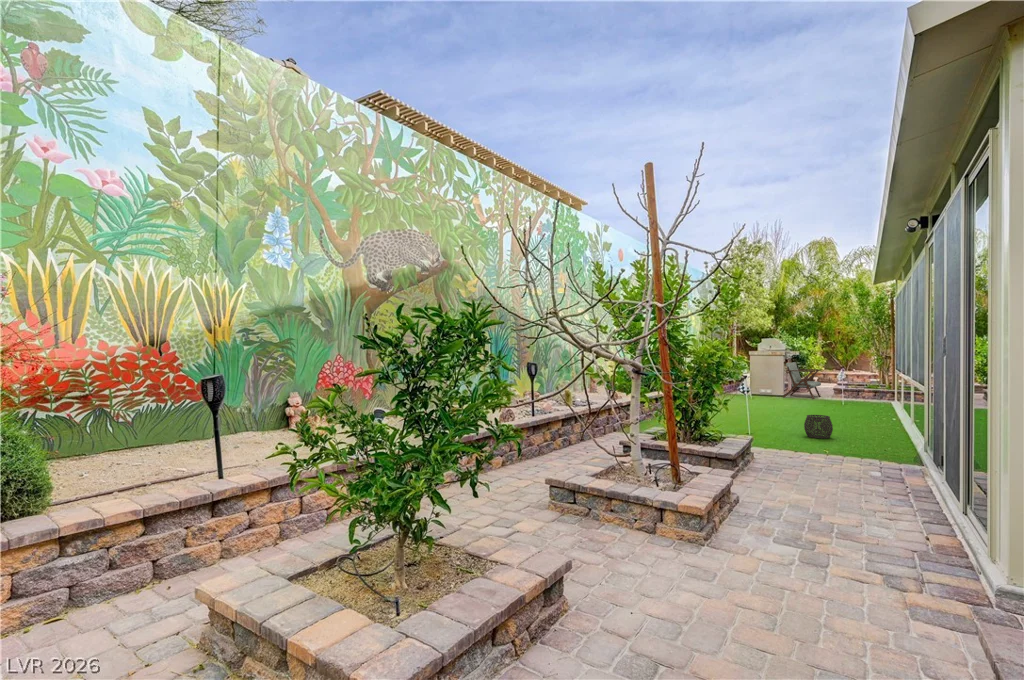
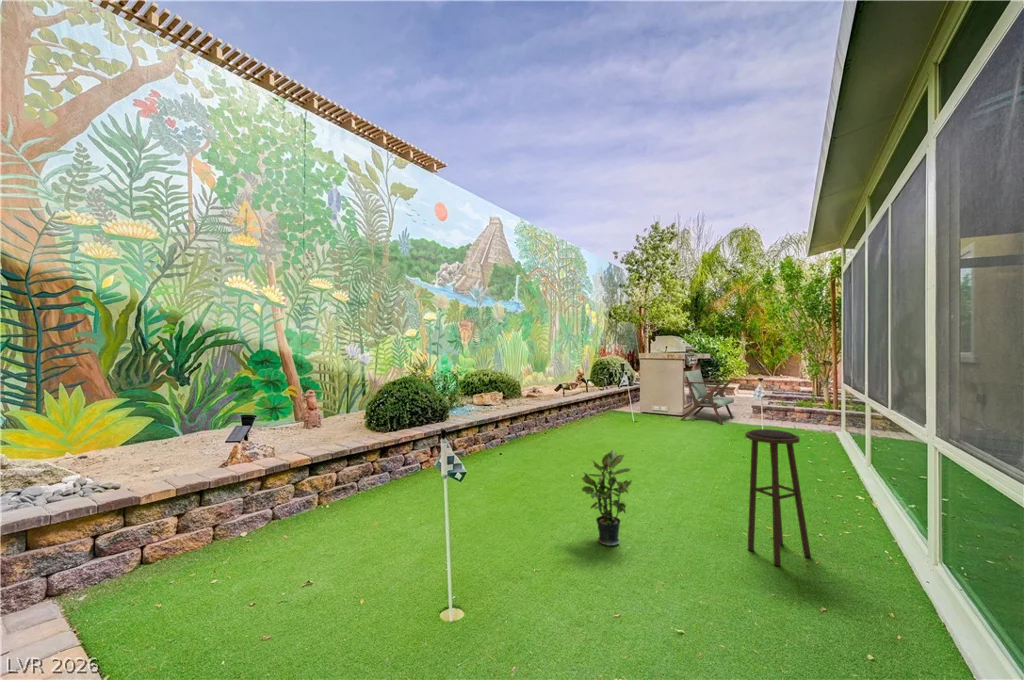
stool: none [844,381,870,431] -> present [746,429,811,566]
potted plant: none [771,390,795,428] -> present [582,449,632,546]
woven basket: present [804,415,833,439] -> none [623,542,702,637]

